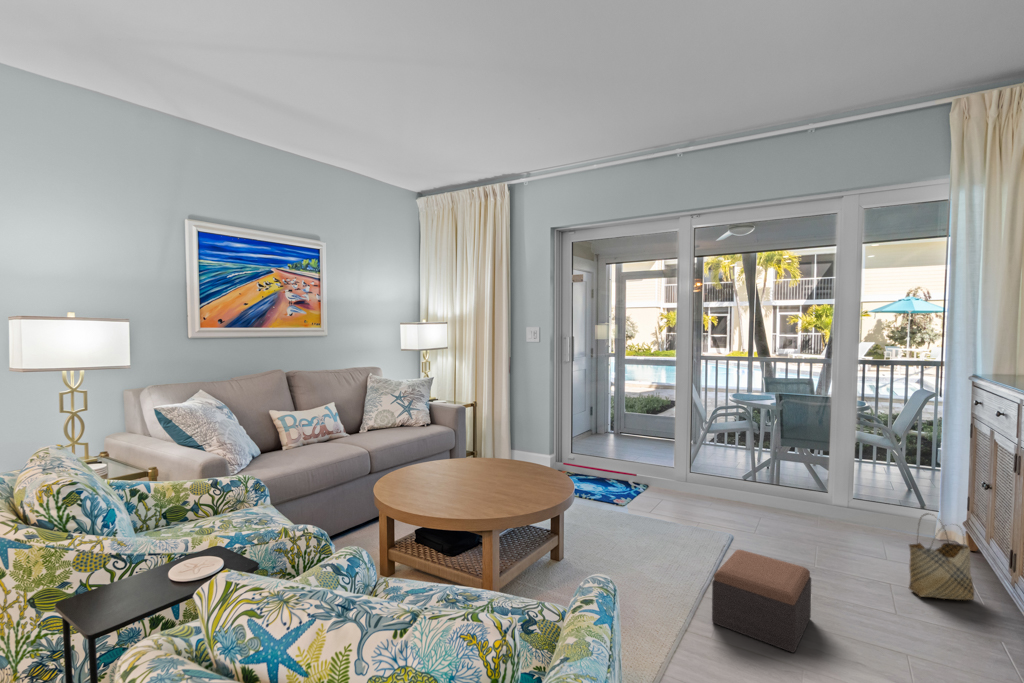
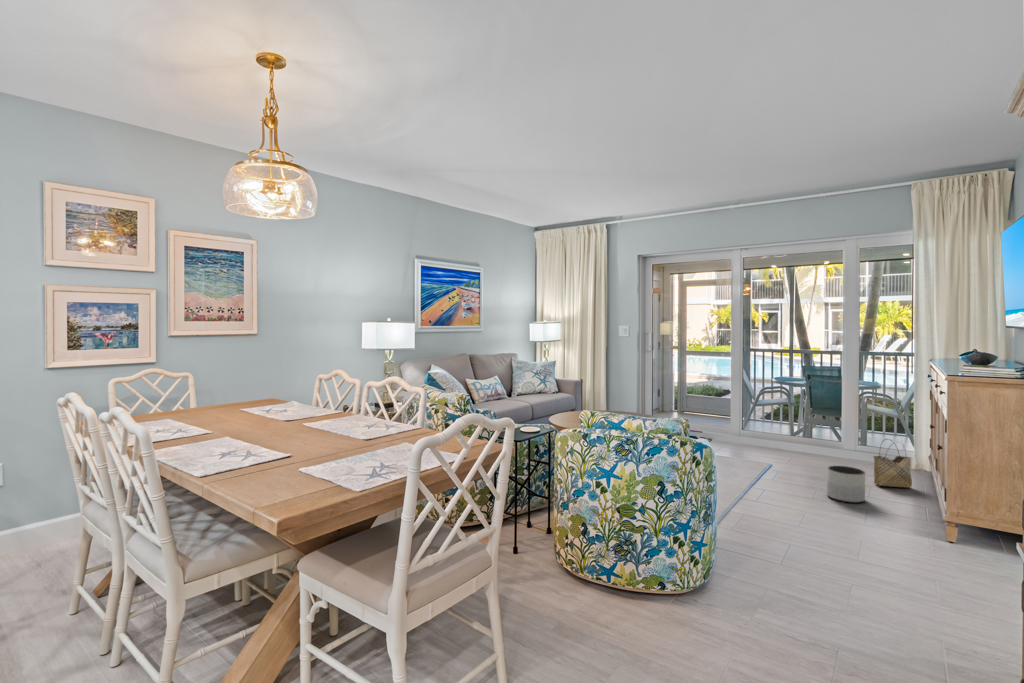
footstool: present [712,550,811,653] -> none [752,456,810,501]
planter: none [843,574,916,655] -> present [827,466,865,503]

